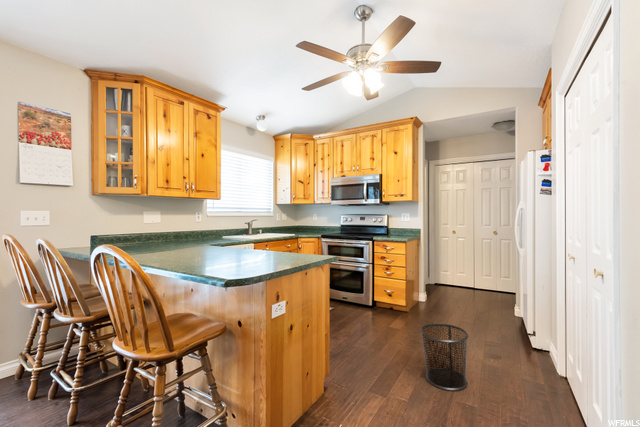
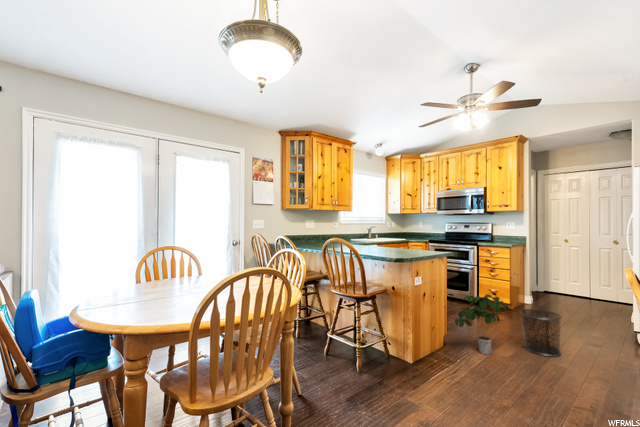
potted plant: none [338,314,409,403] -> present [455,294,509,355]

